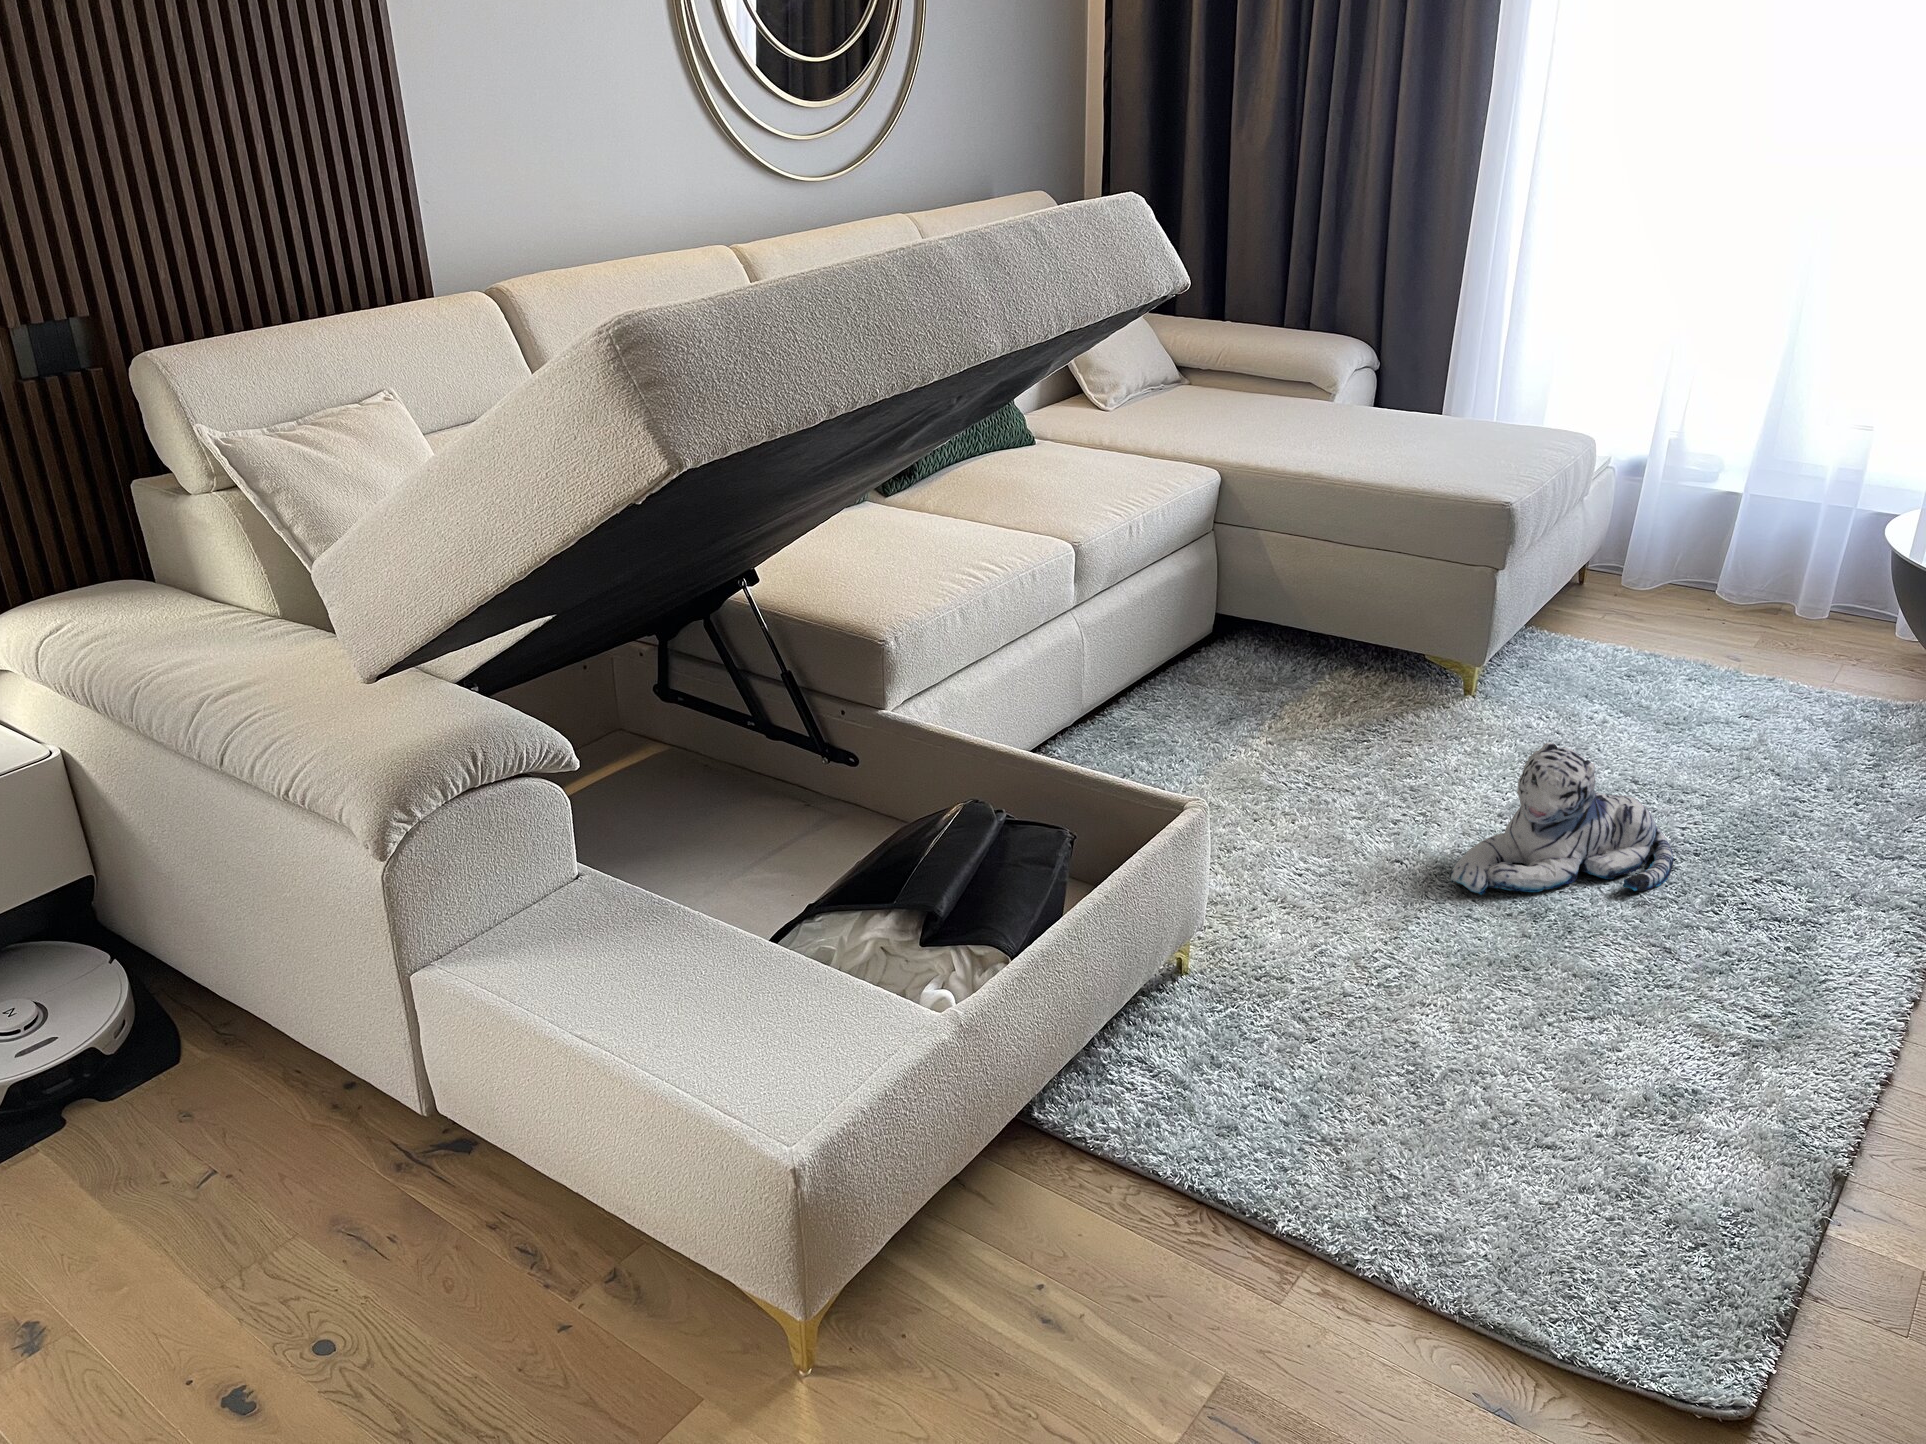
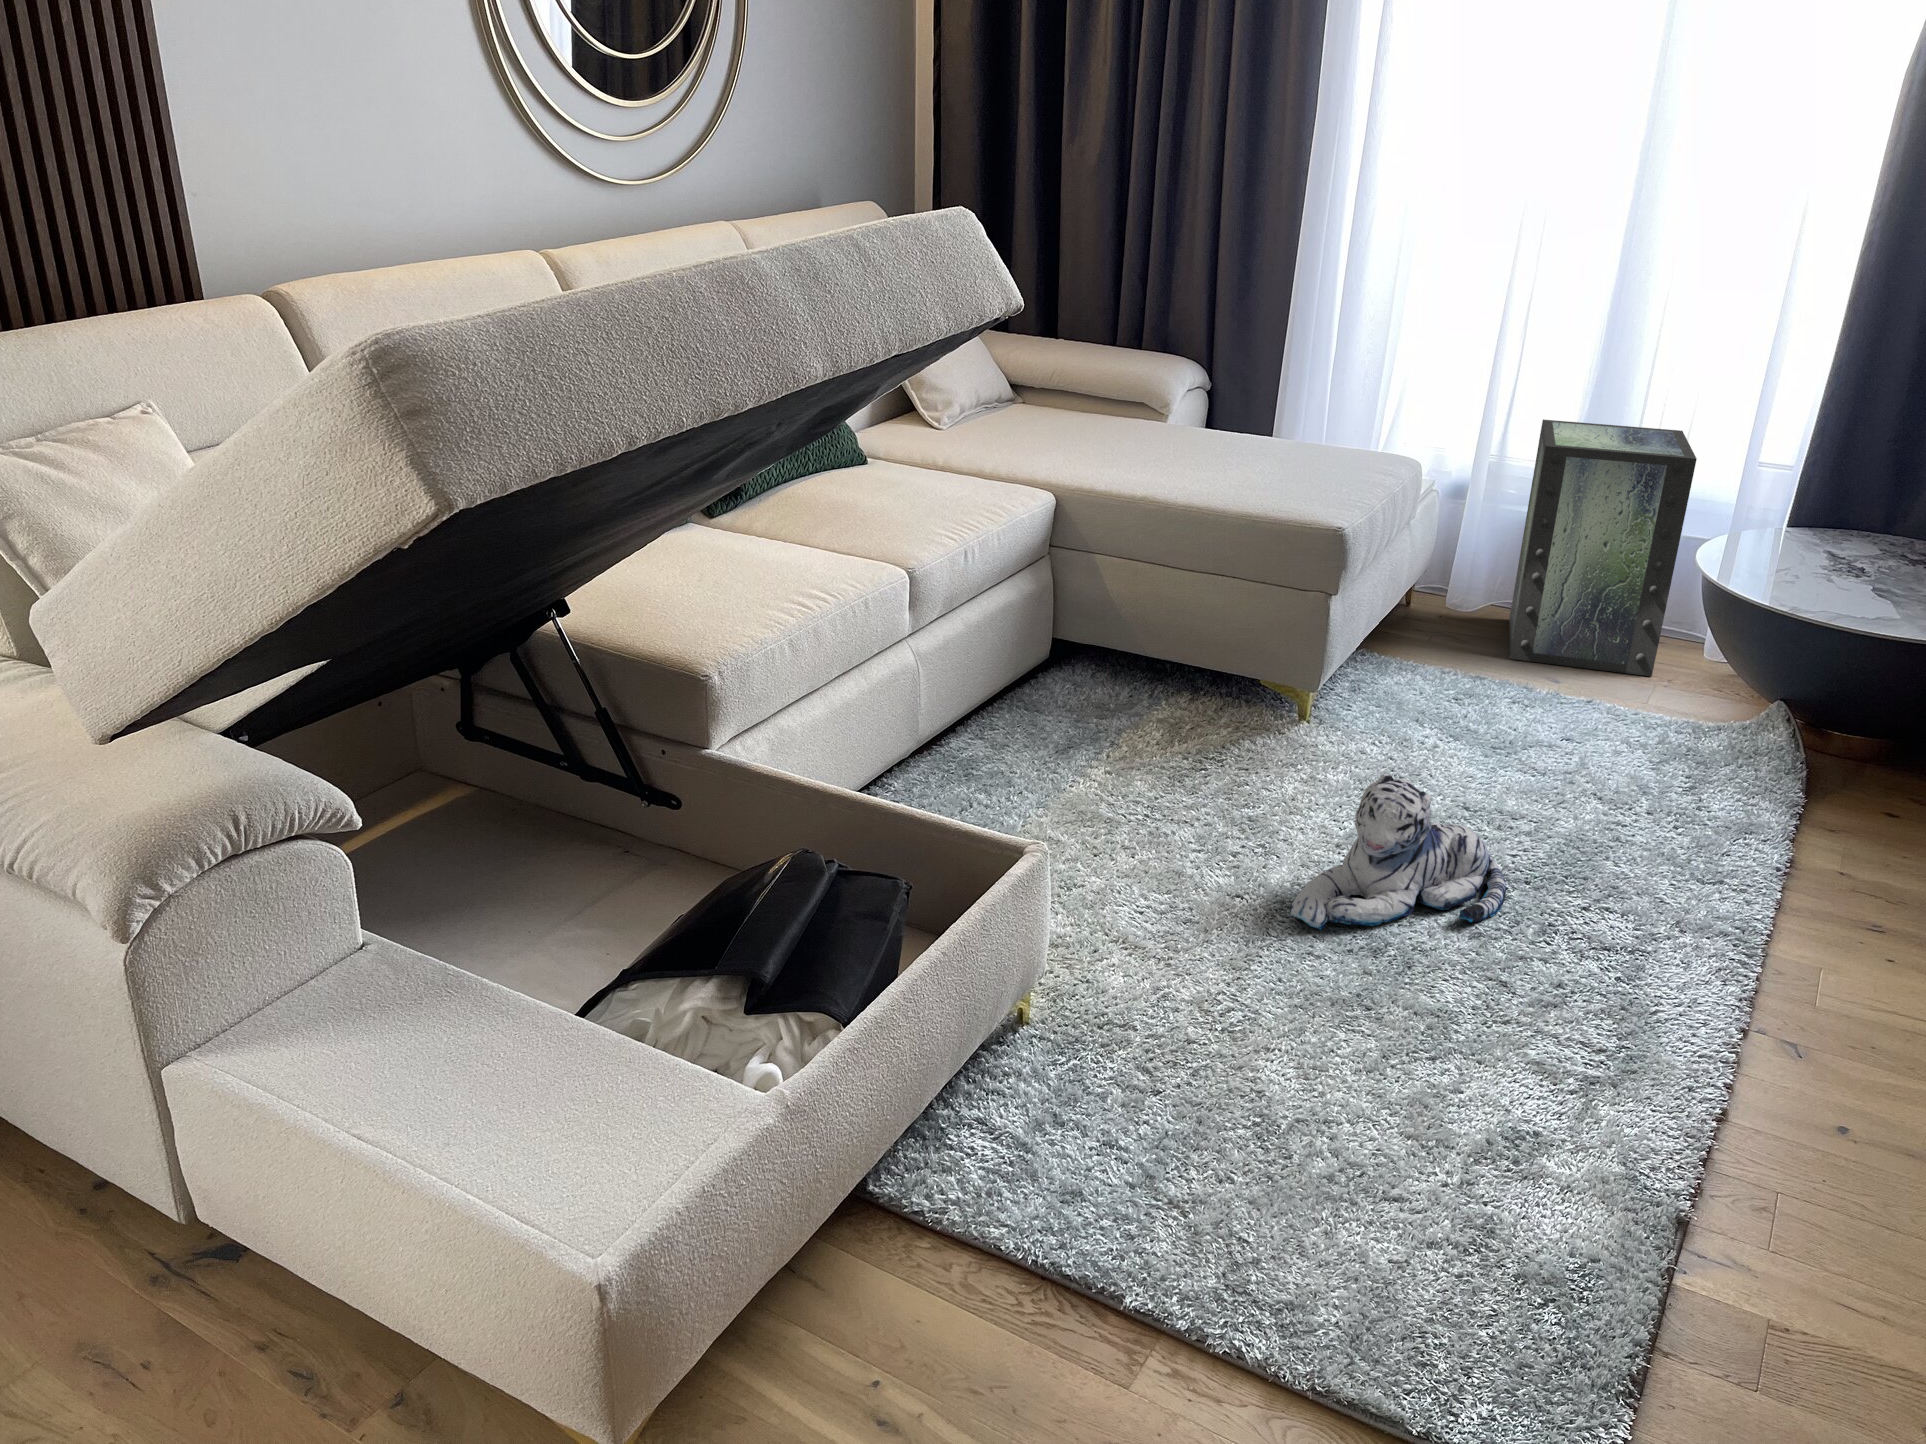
storage box: none [1688,393,1890,656] -> present [1509,420,1697,676]

